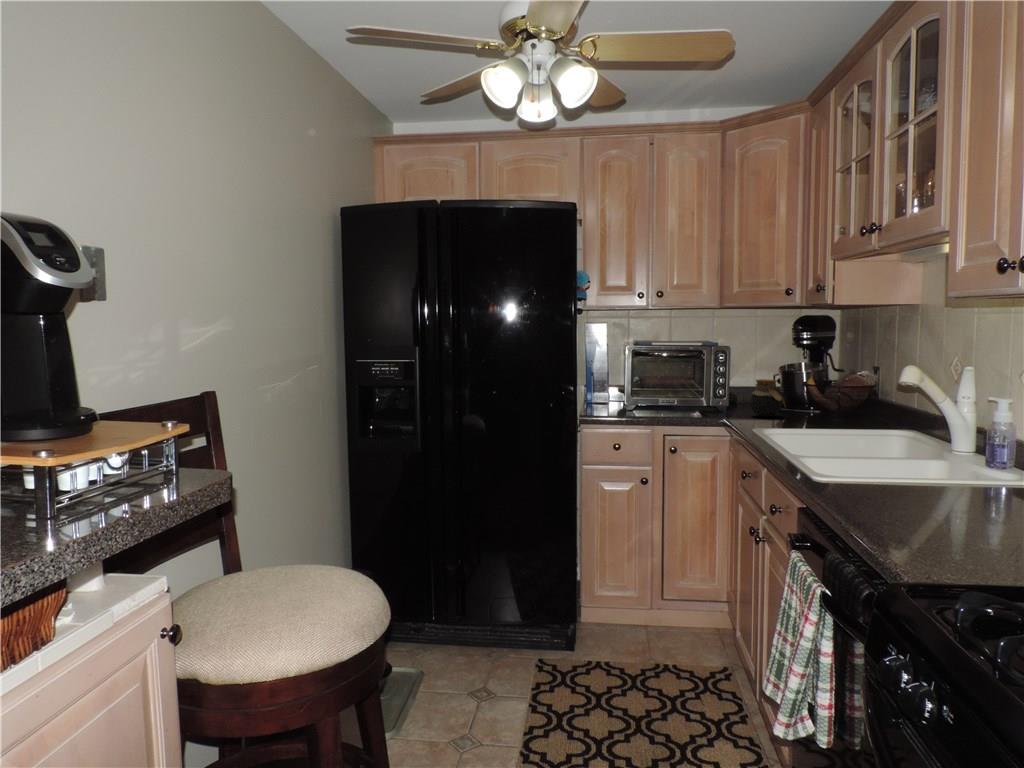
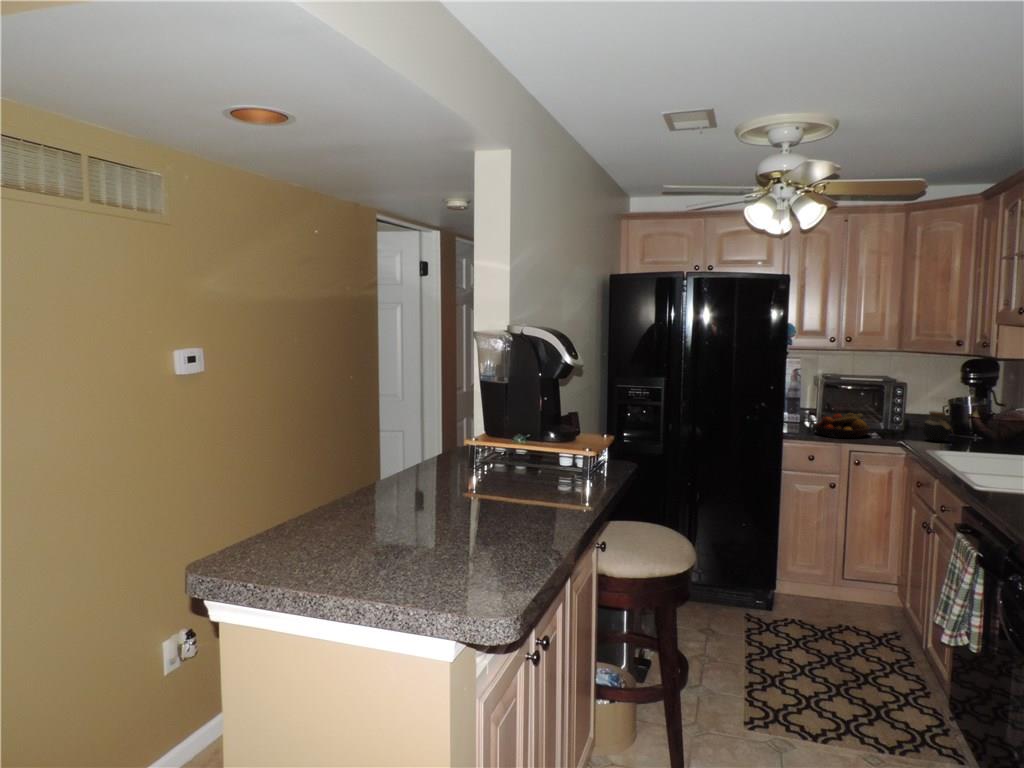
fruit bowl: none [622,387,688,418] -> present [814,413,870,438]

